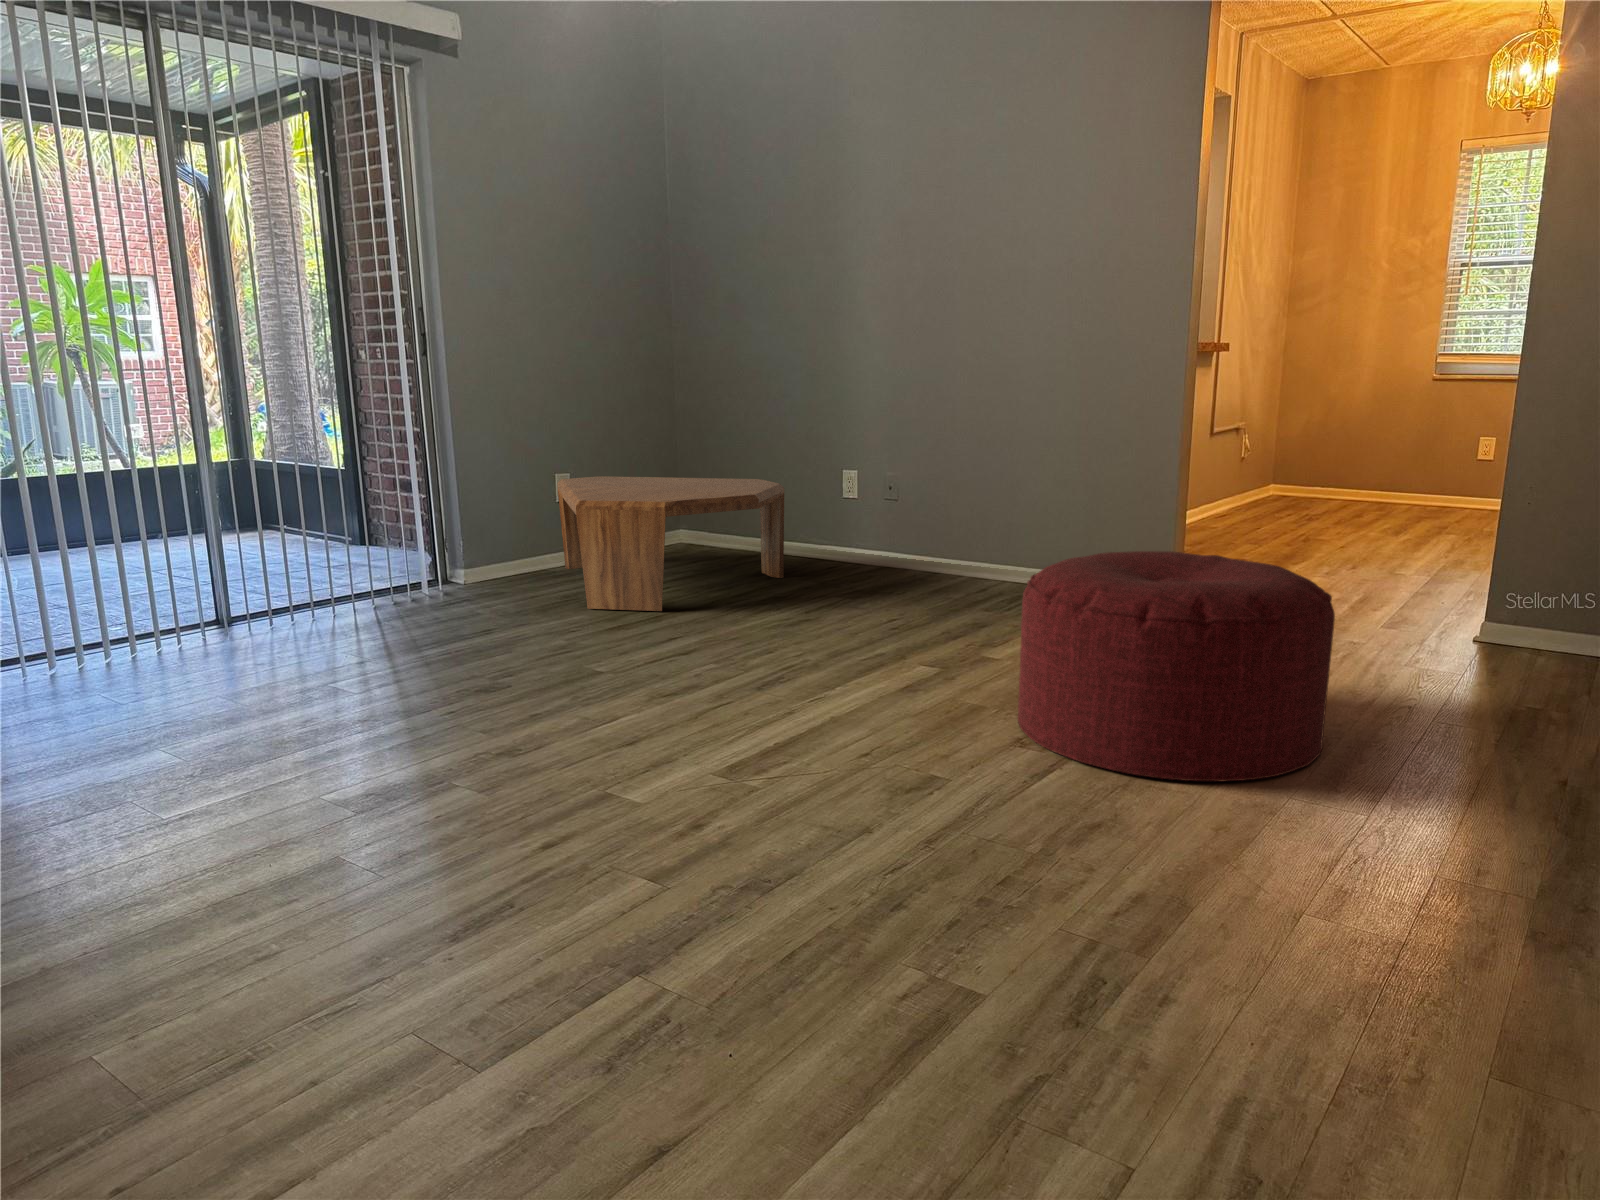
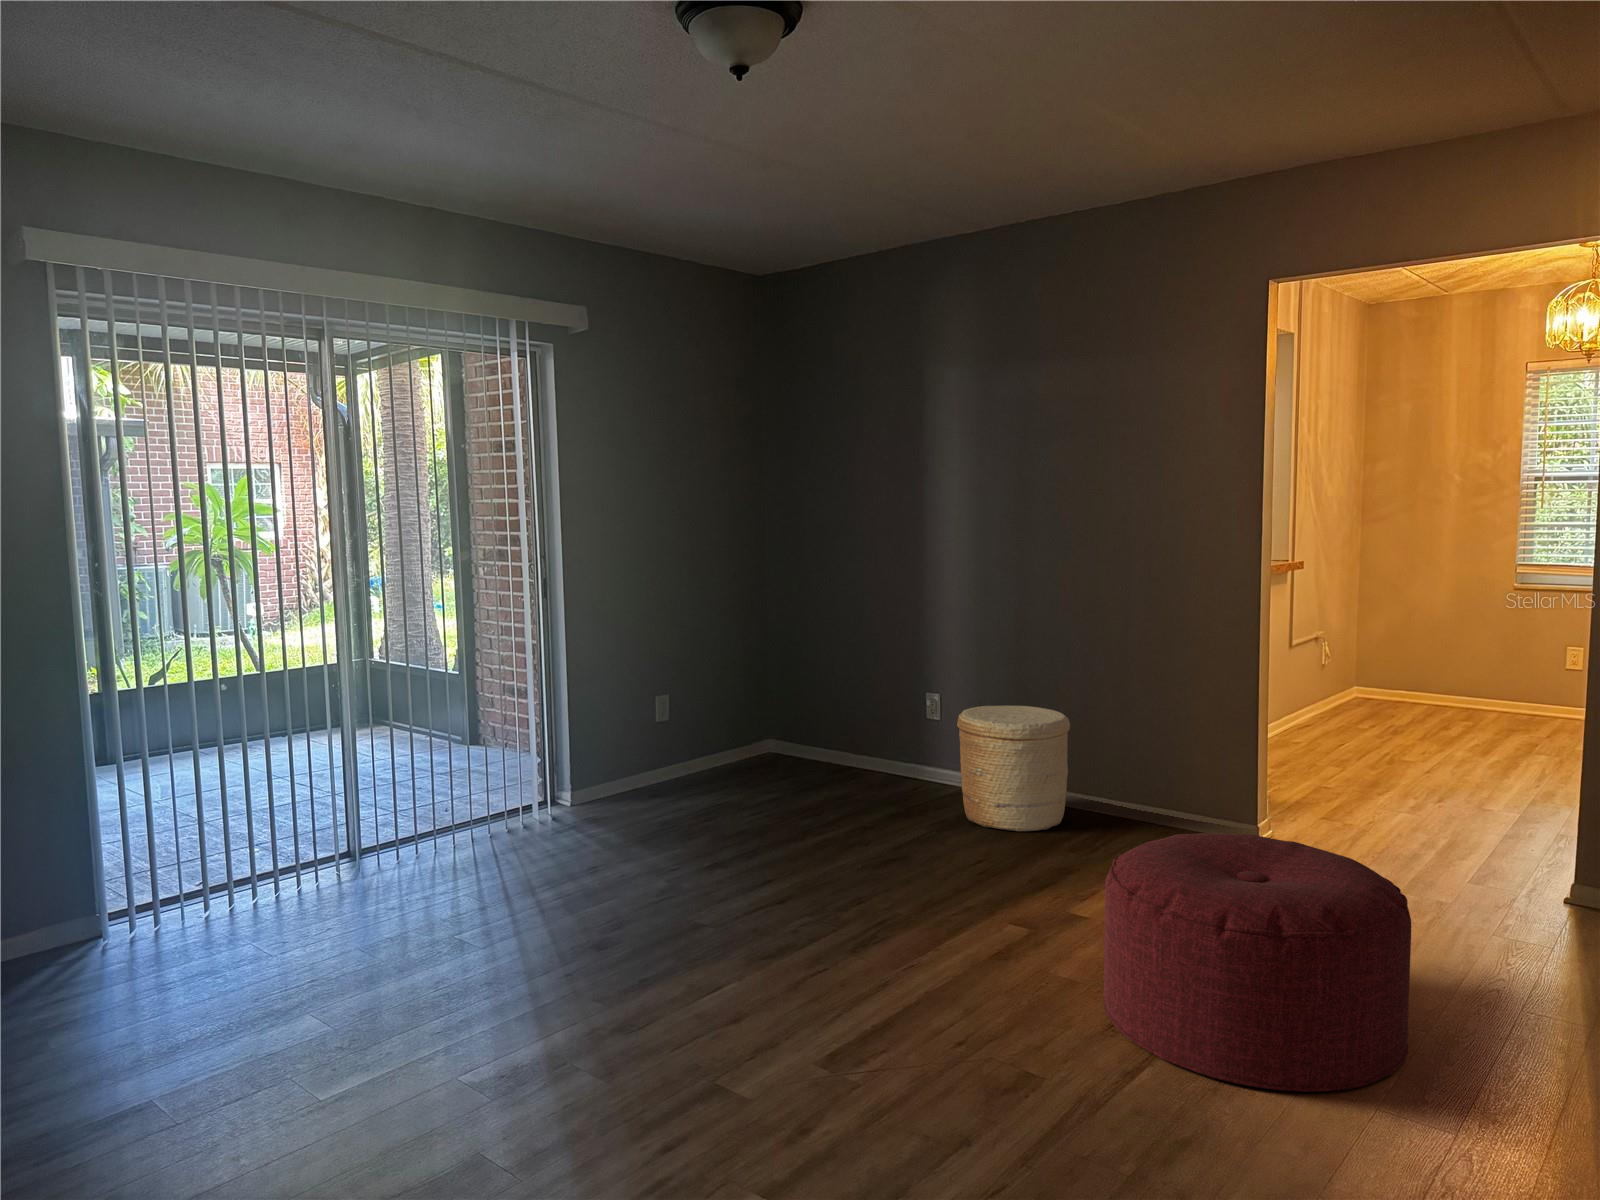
woven basket: none [872,474,989,596] -> present [957,706,1070,831]
coffee table: present [557,476,784,611] -> none [659,699,873,846]

